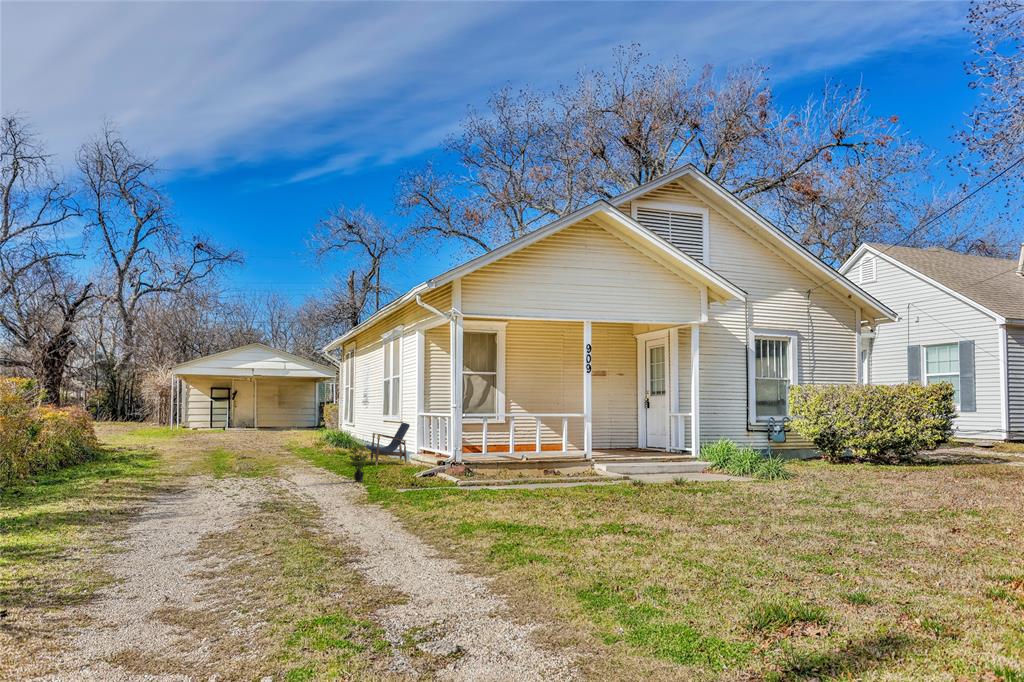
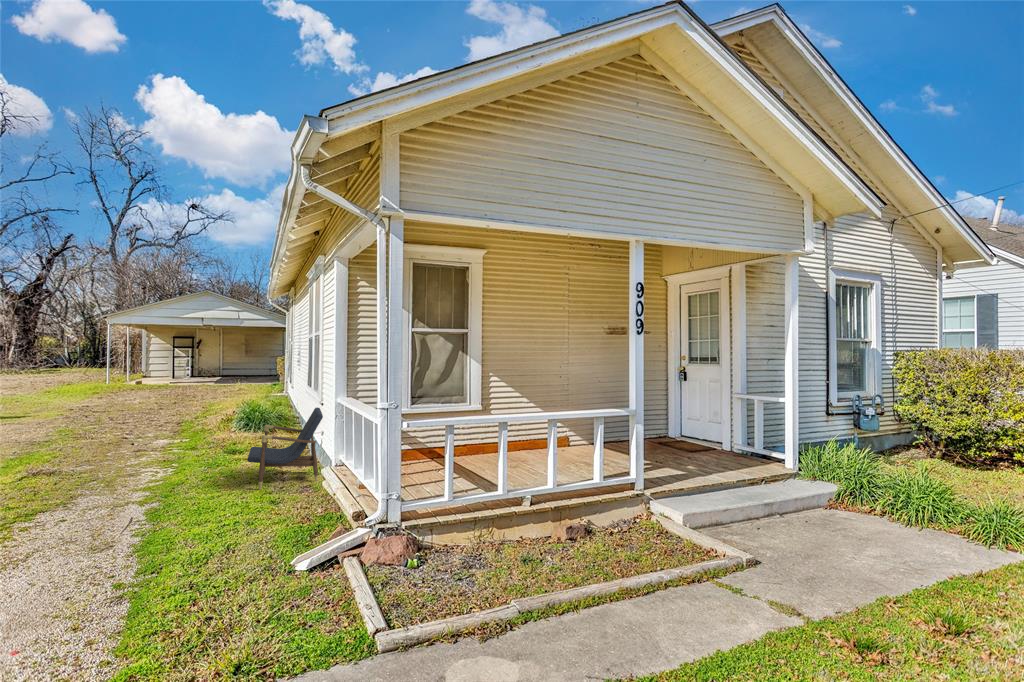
potted plant: present [349,445,368,482] -> none [104,504,168,604]

